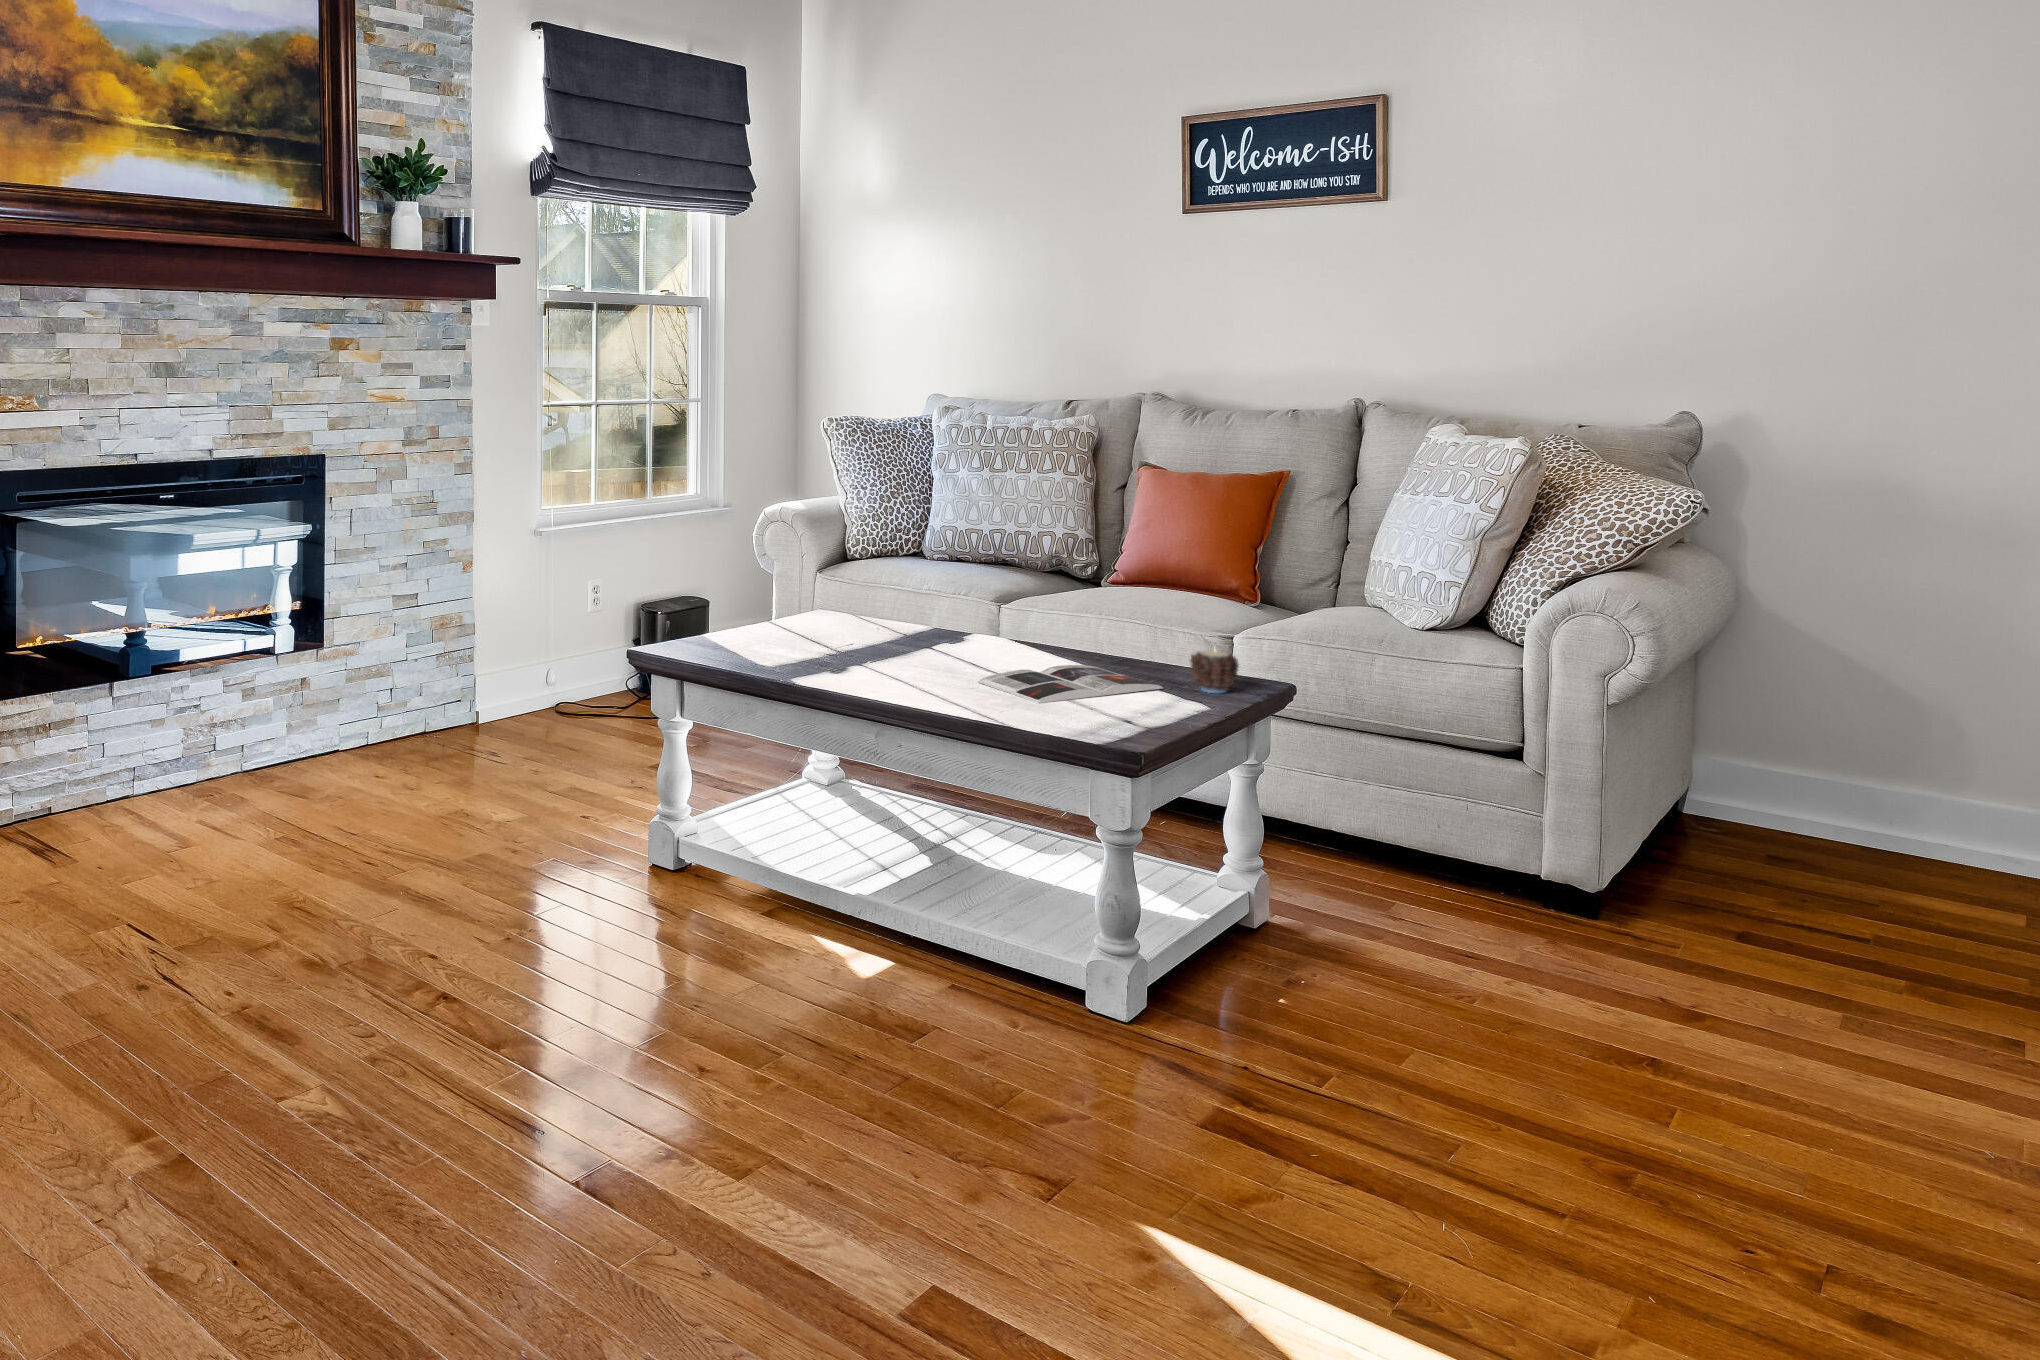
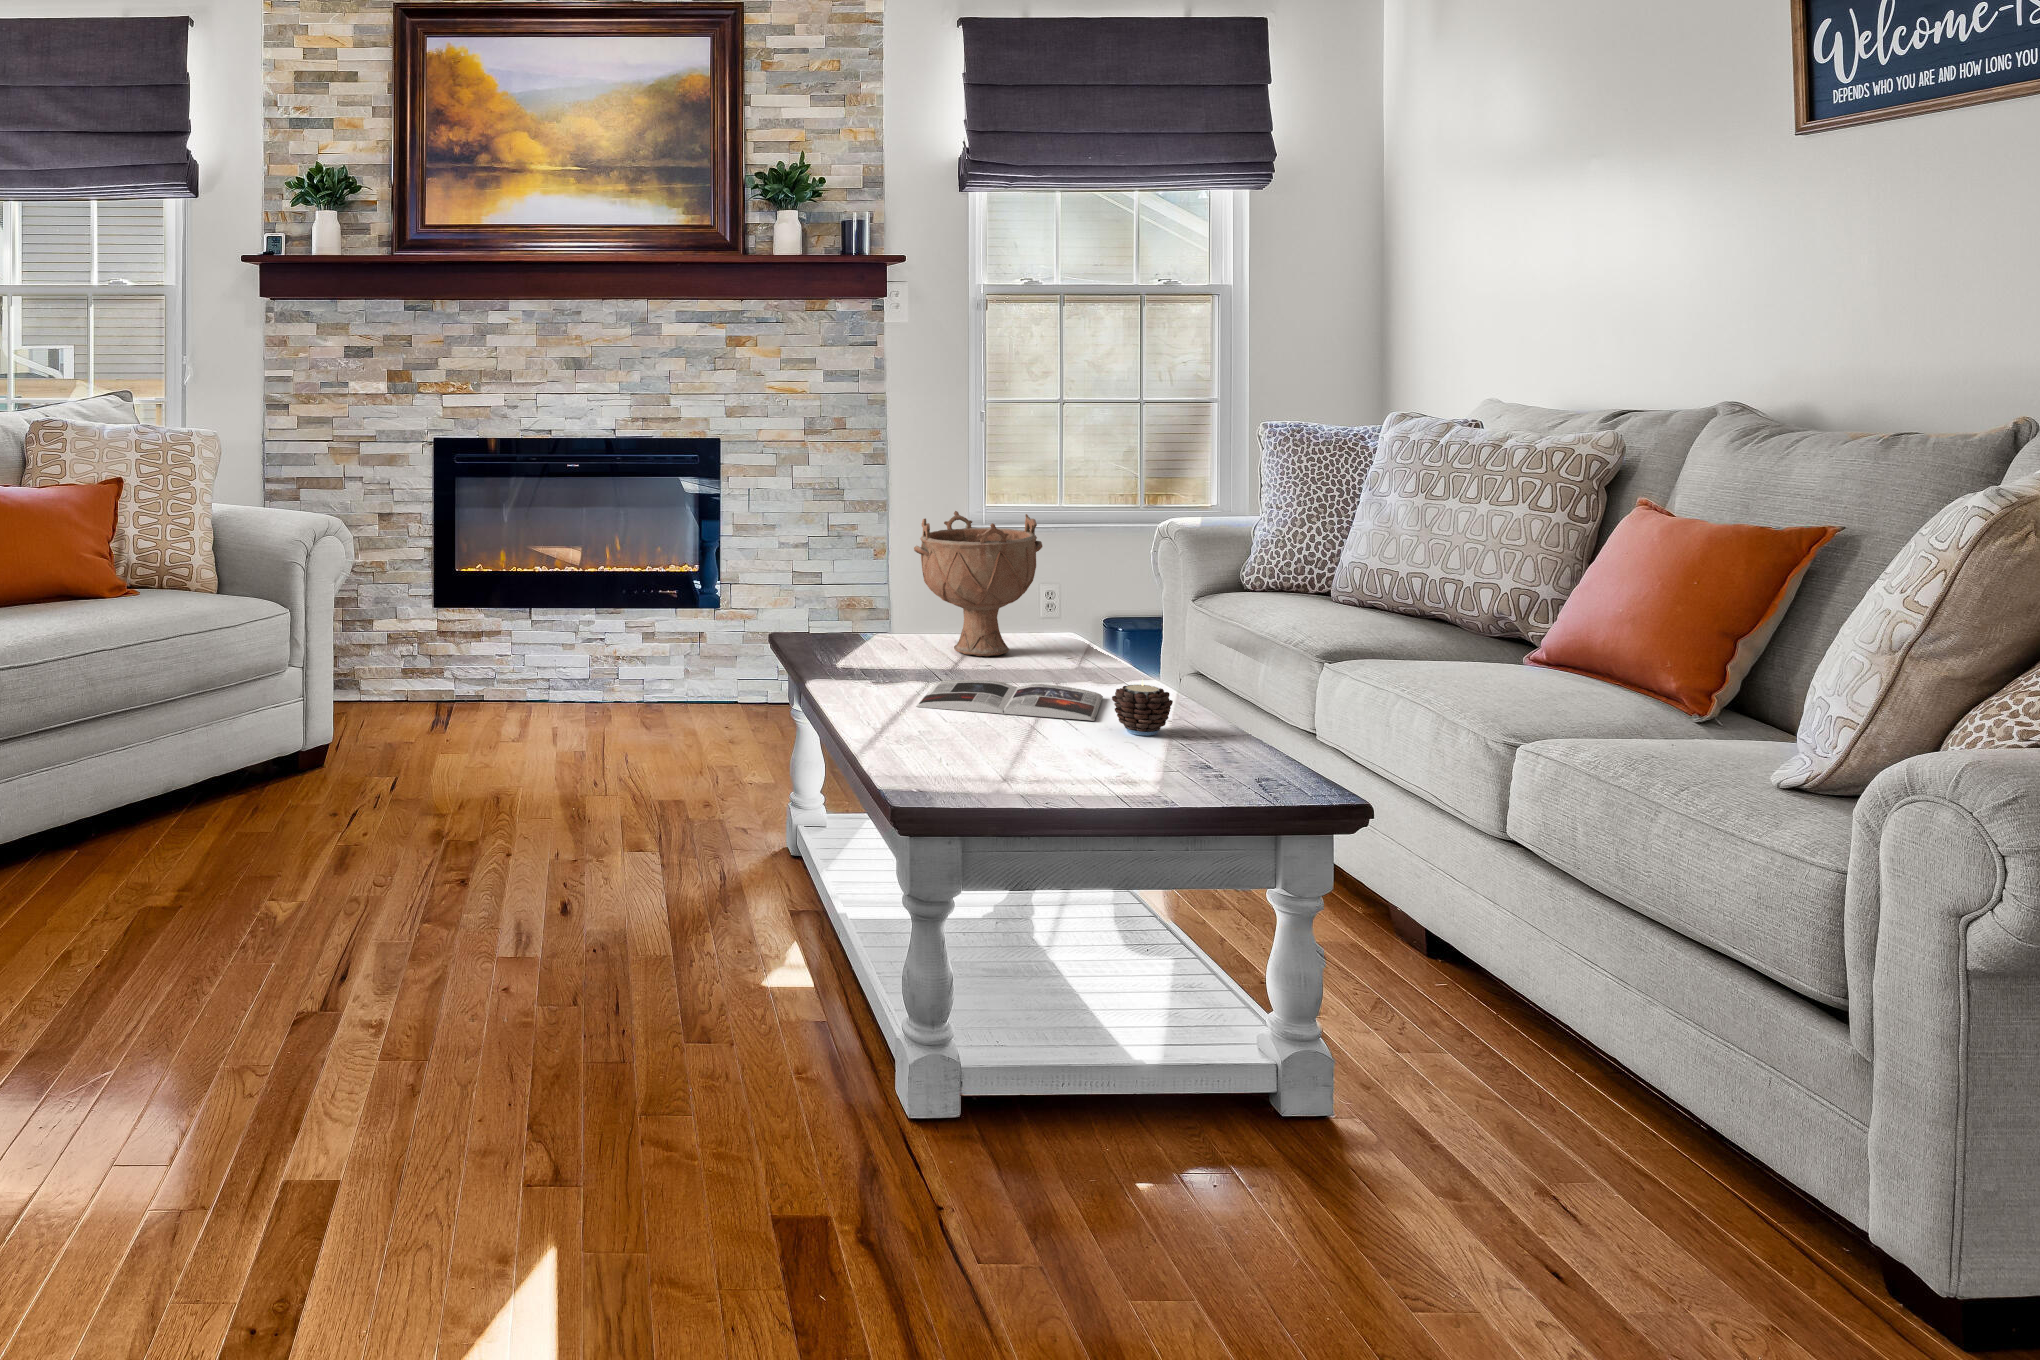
decorative bowl: none [838,515,947,652] -> present [914,511,1042,656]

